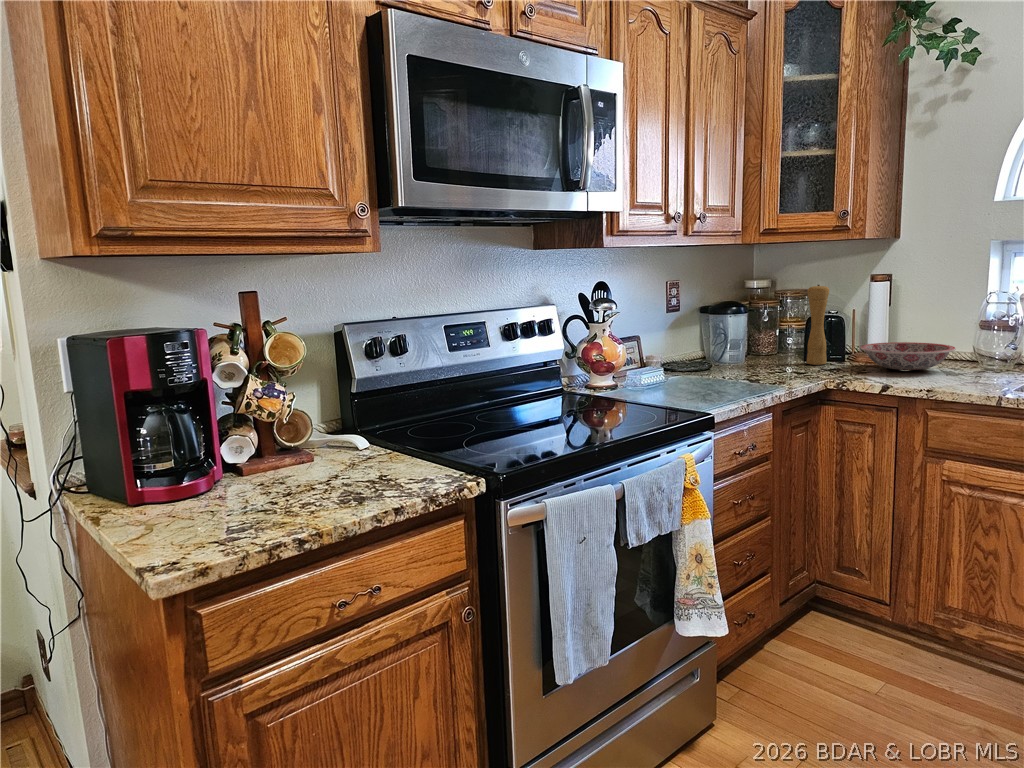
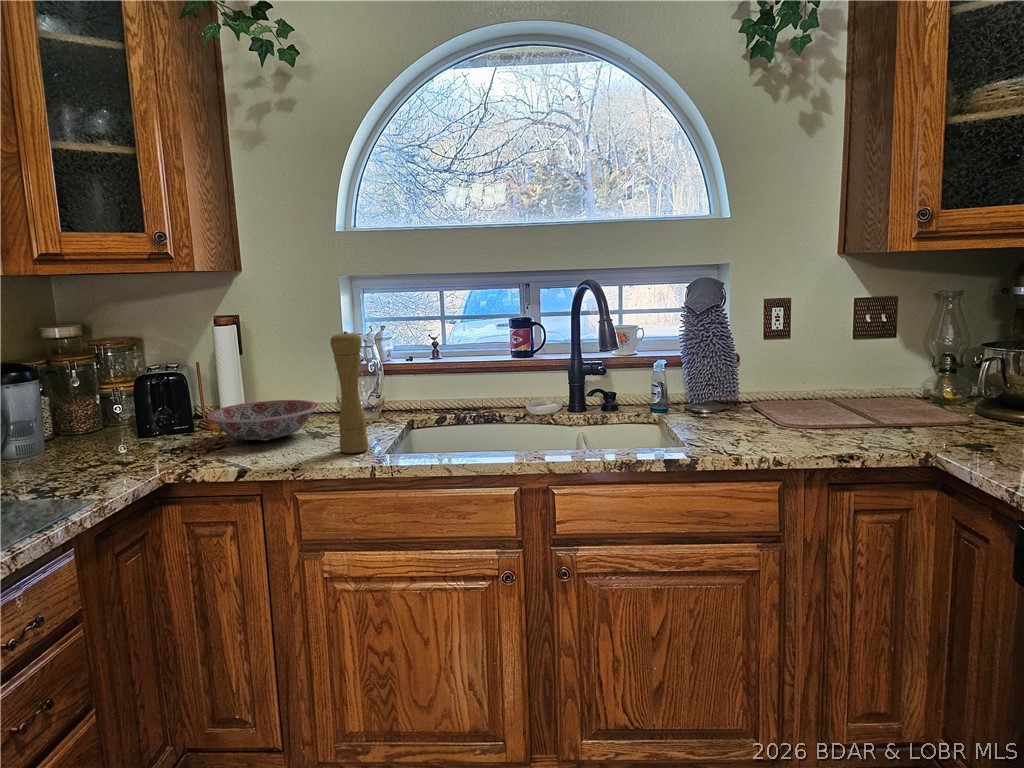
pepper mill: present [807,285,829,365] -> present [330,331,368,453]

